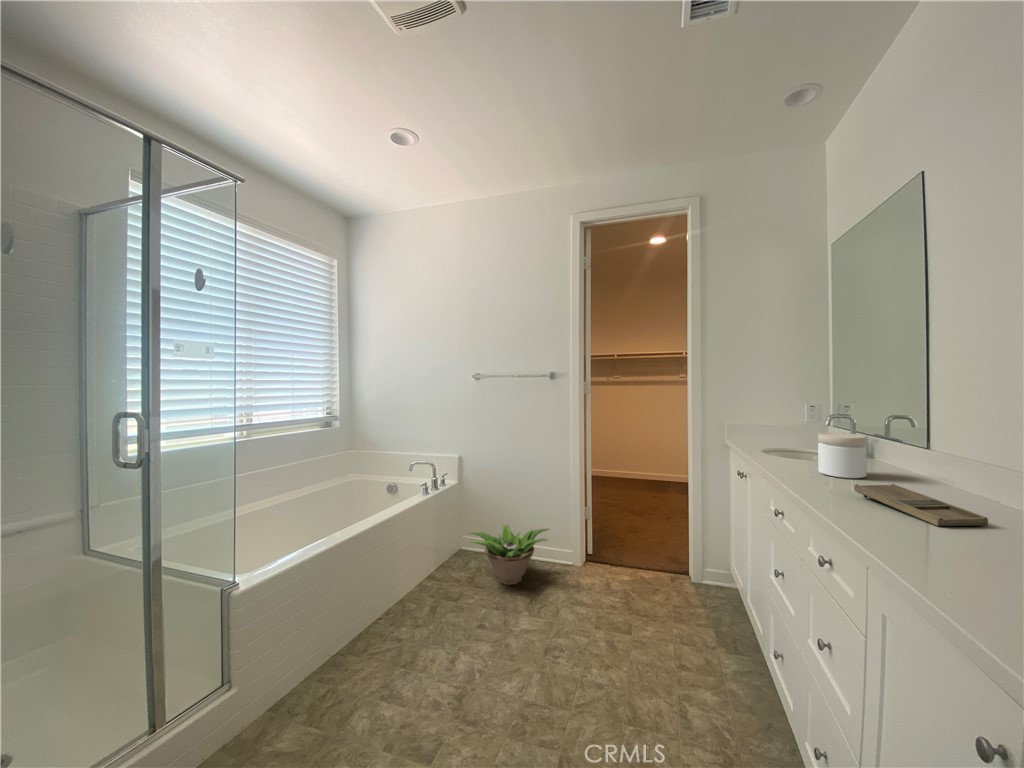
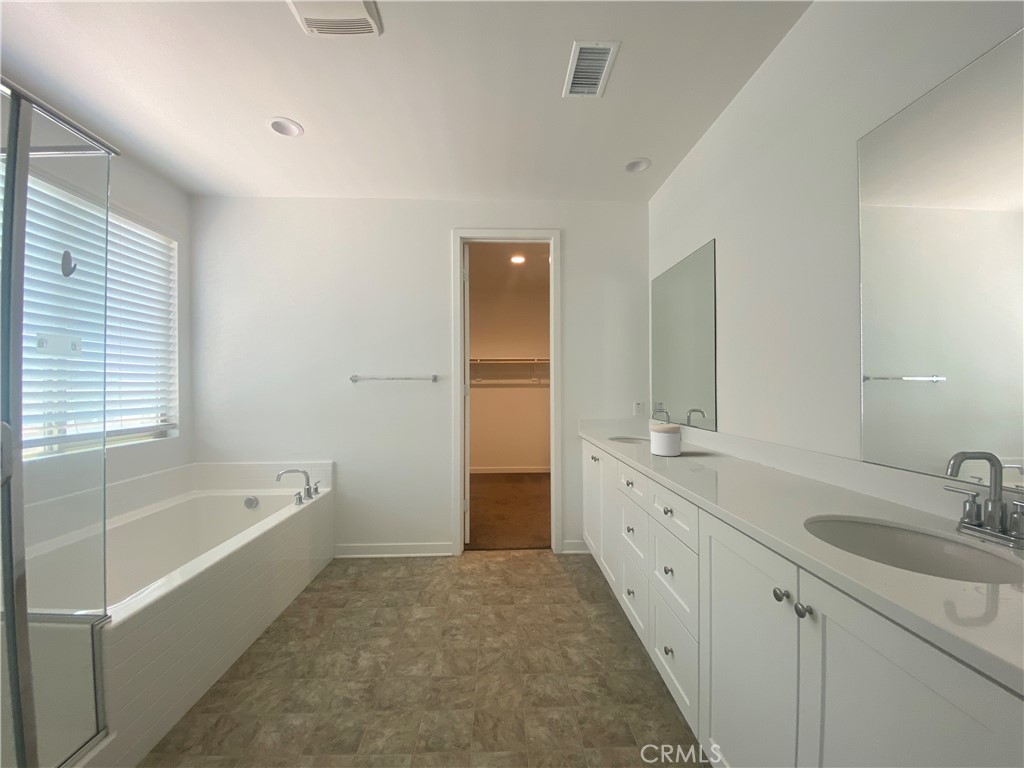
tray: present [854,484,988,526] -> none [681,457,760,483]
decorative plant: present [470,525,549,585] -> none [348,524,434,585]

